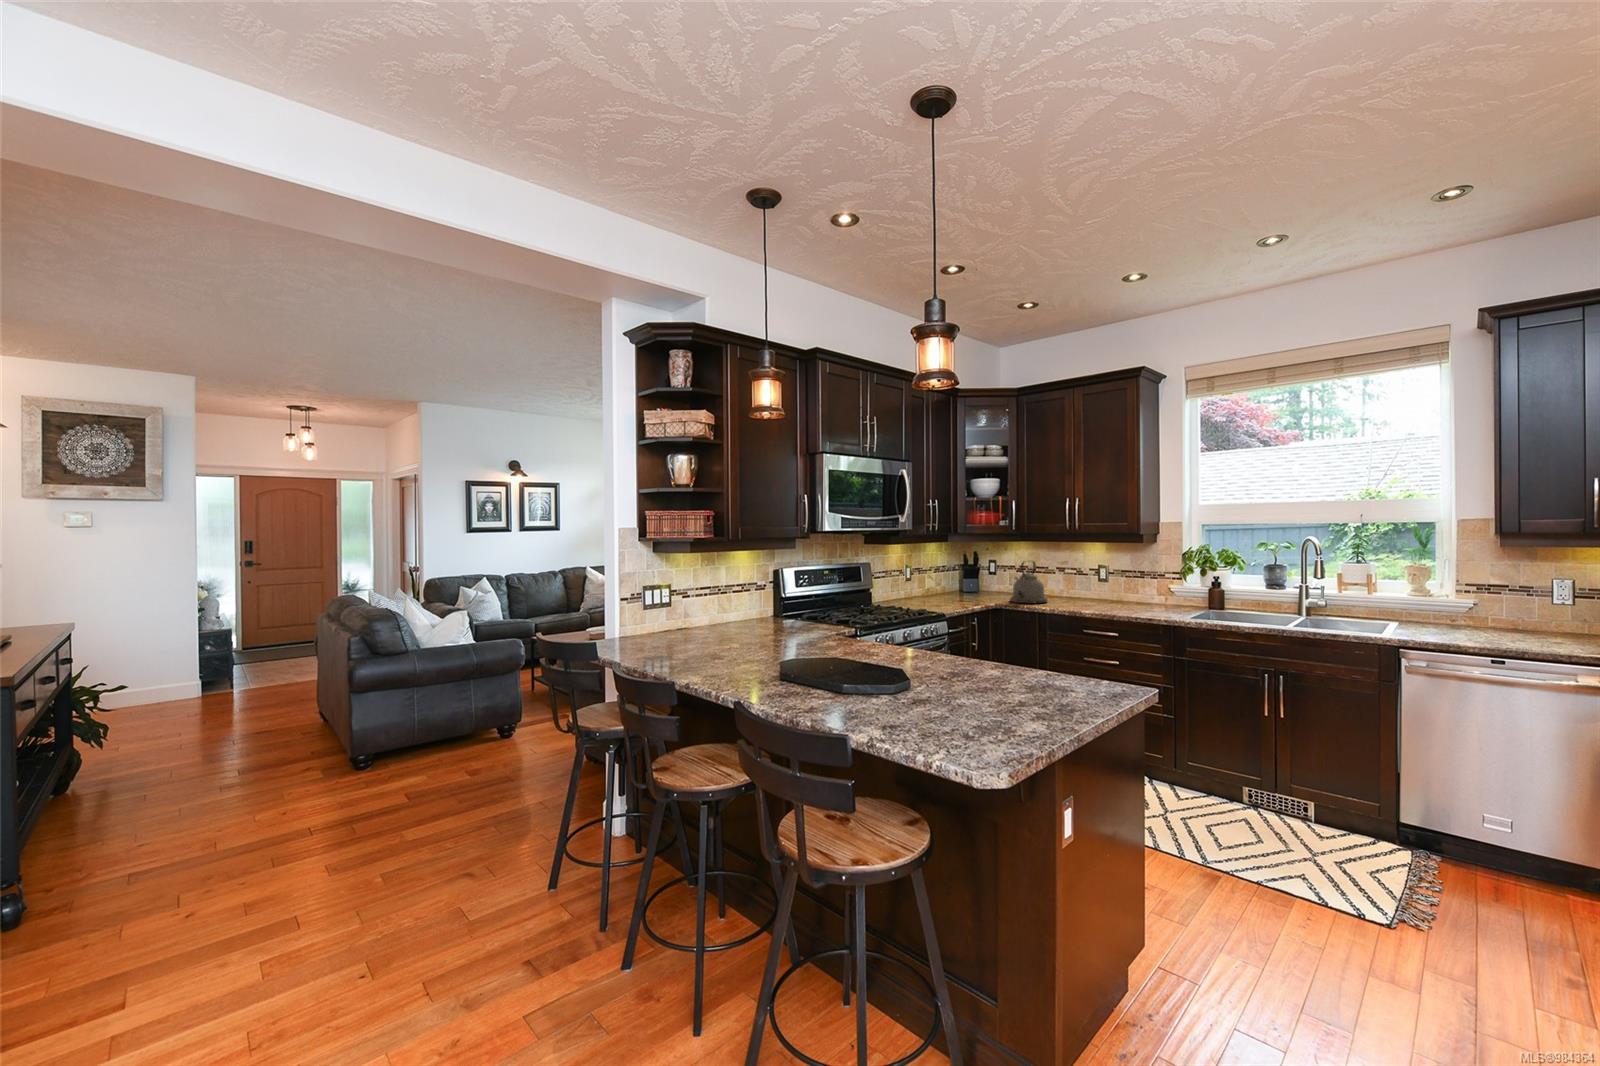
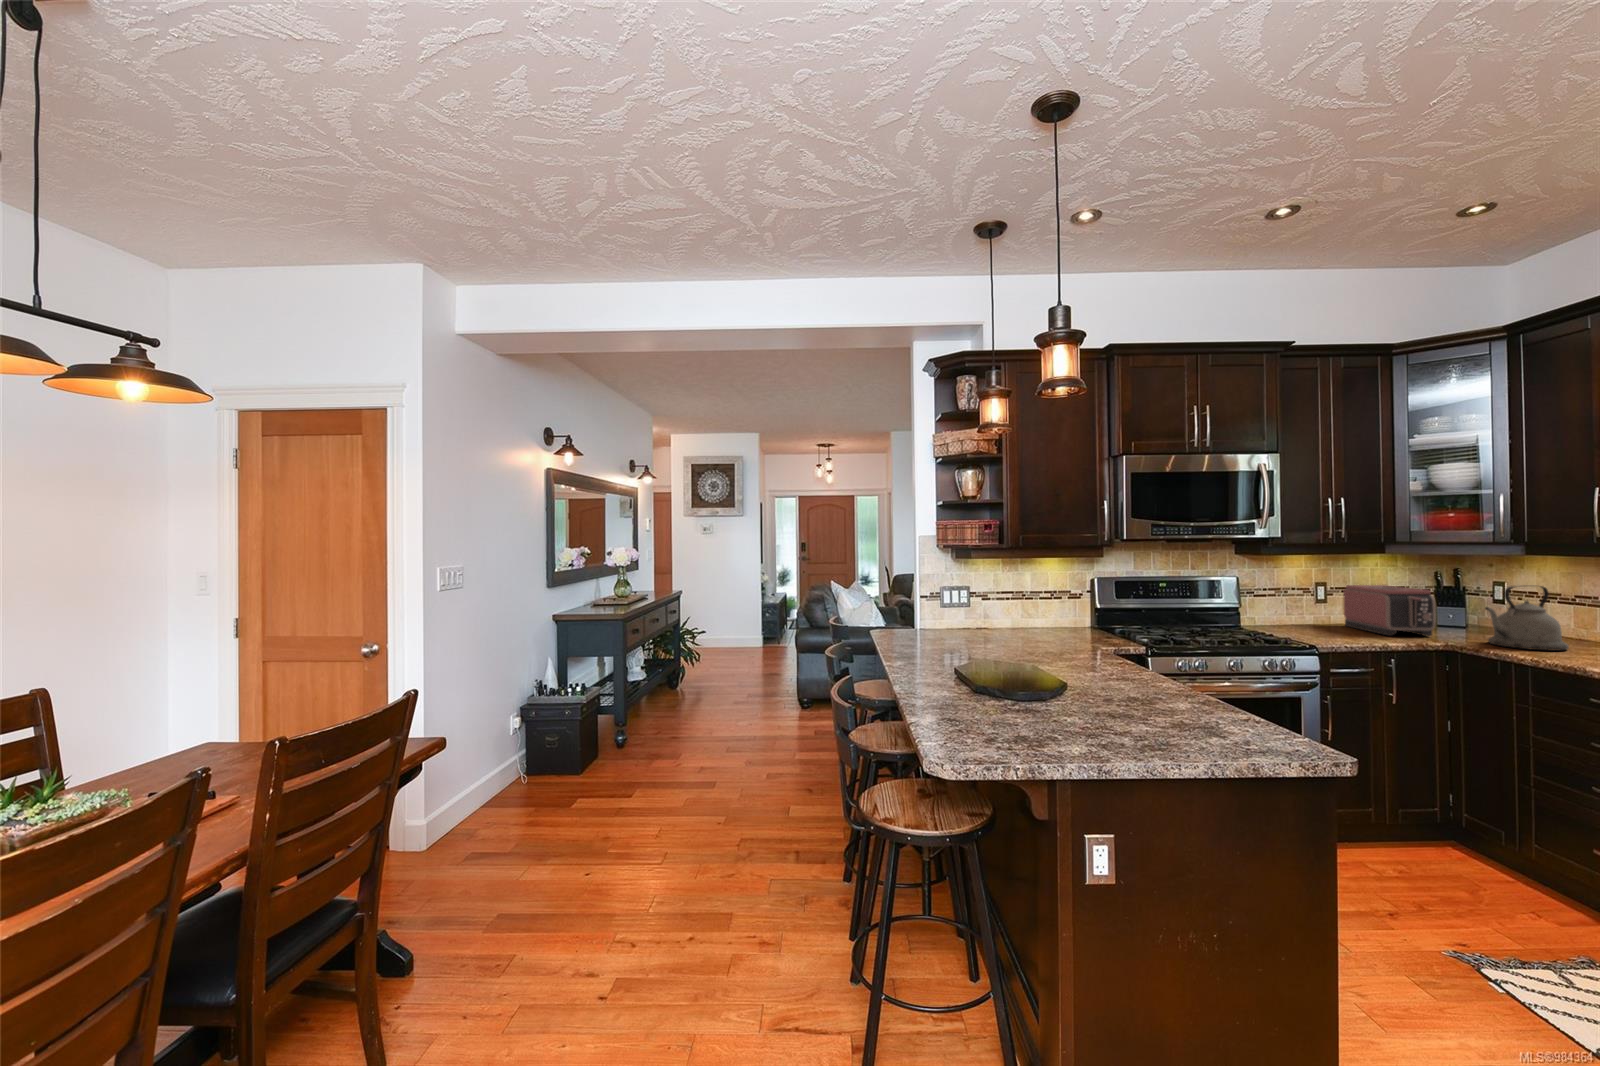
toaster: none [927,565,984,602] -> present [1344,585,1436,636]

